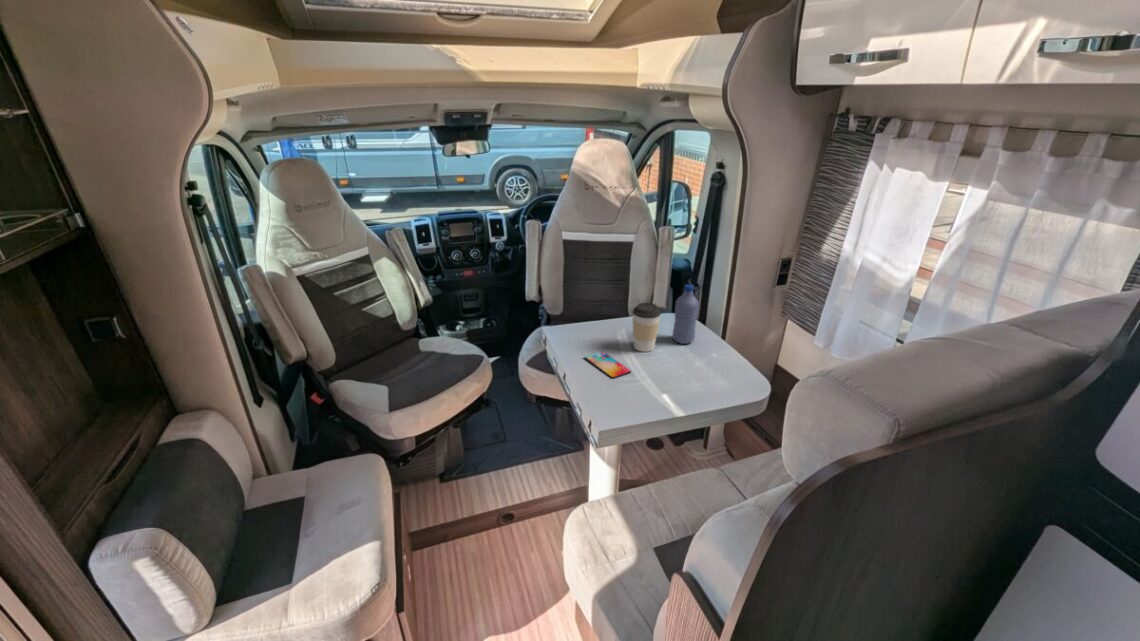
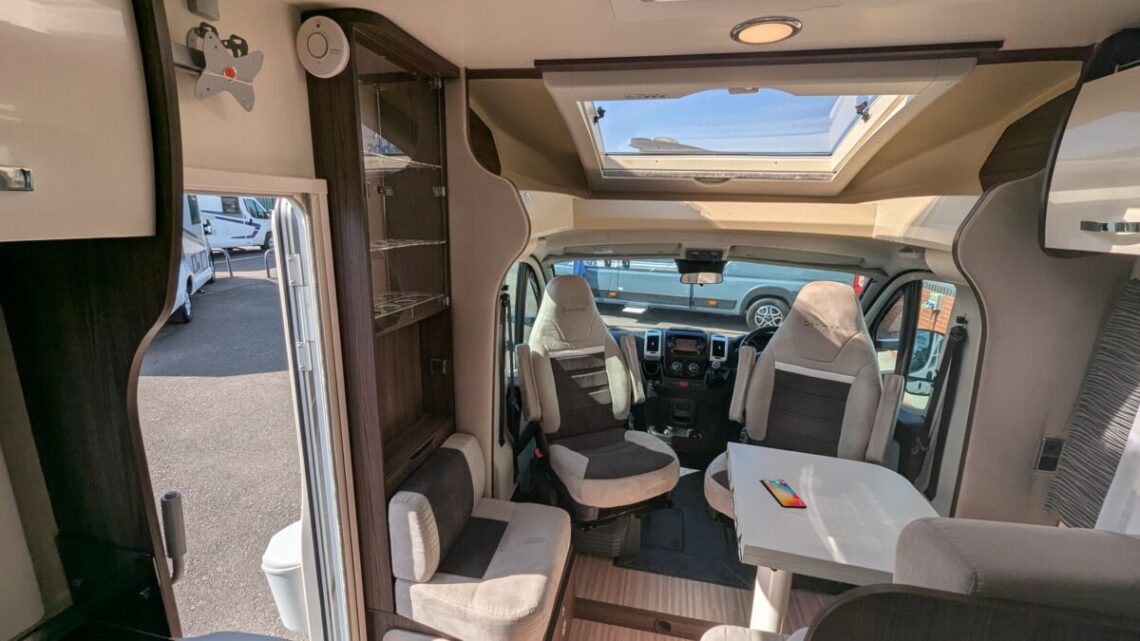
water bottle: present [672,284,699,344] -> none [872,435,908,502]
coffee cup: present [633,303,661,352] -> none [821,442,856,495]

